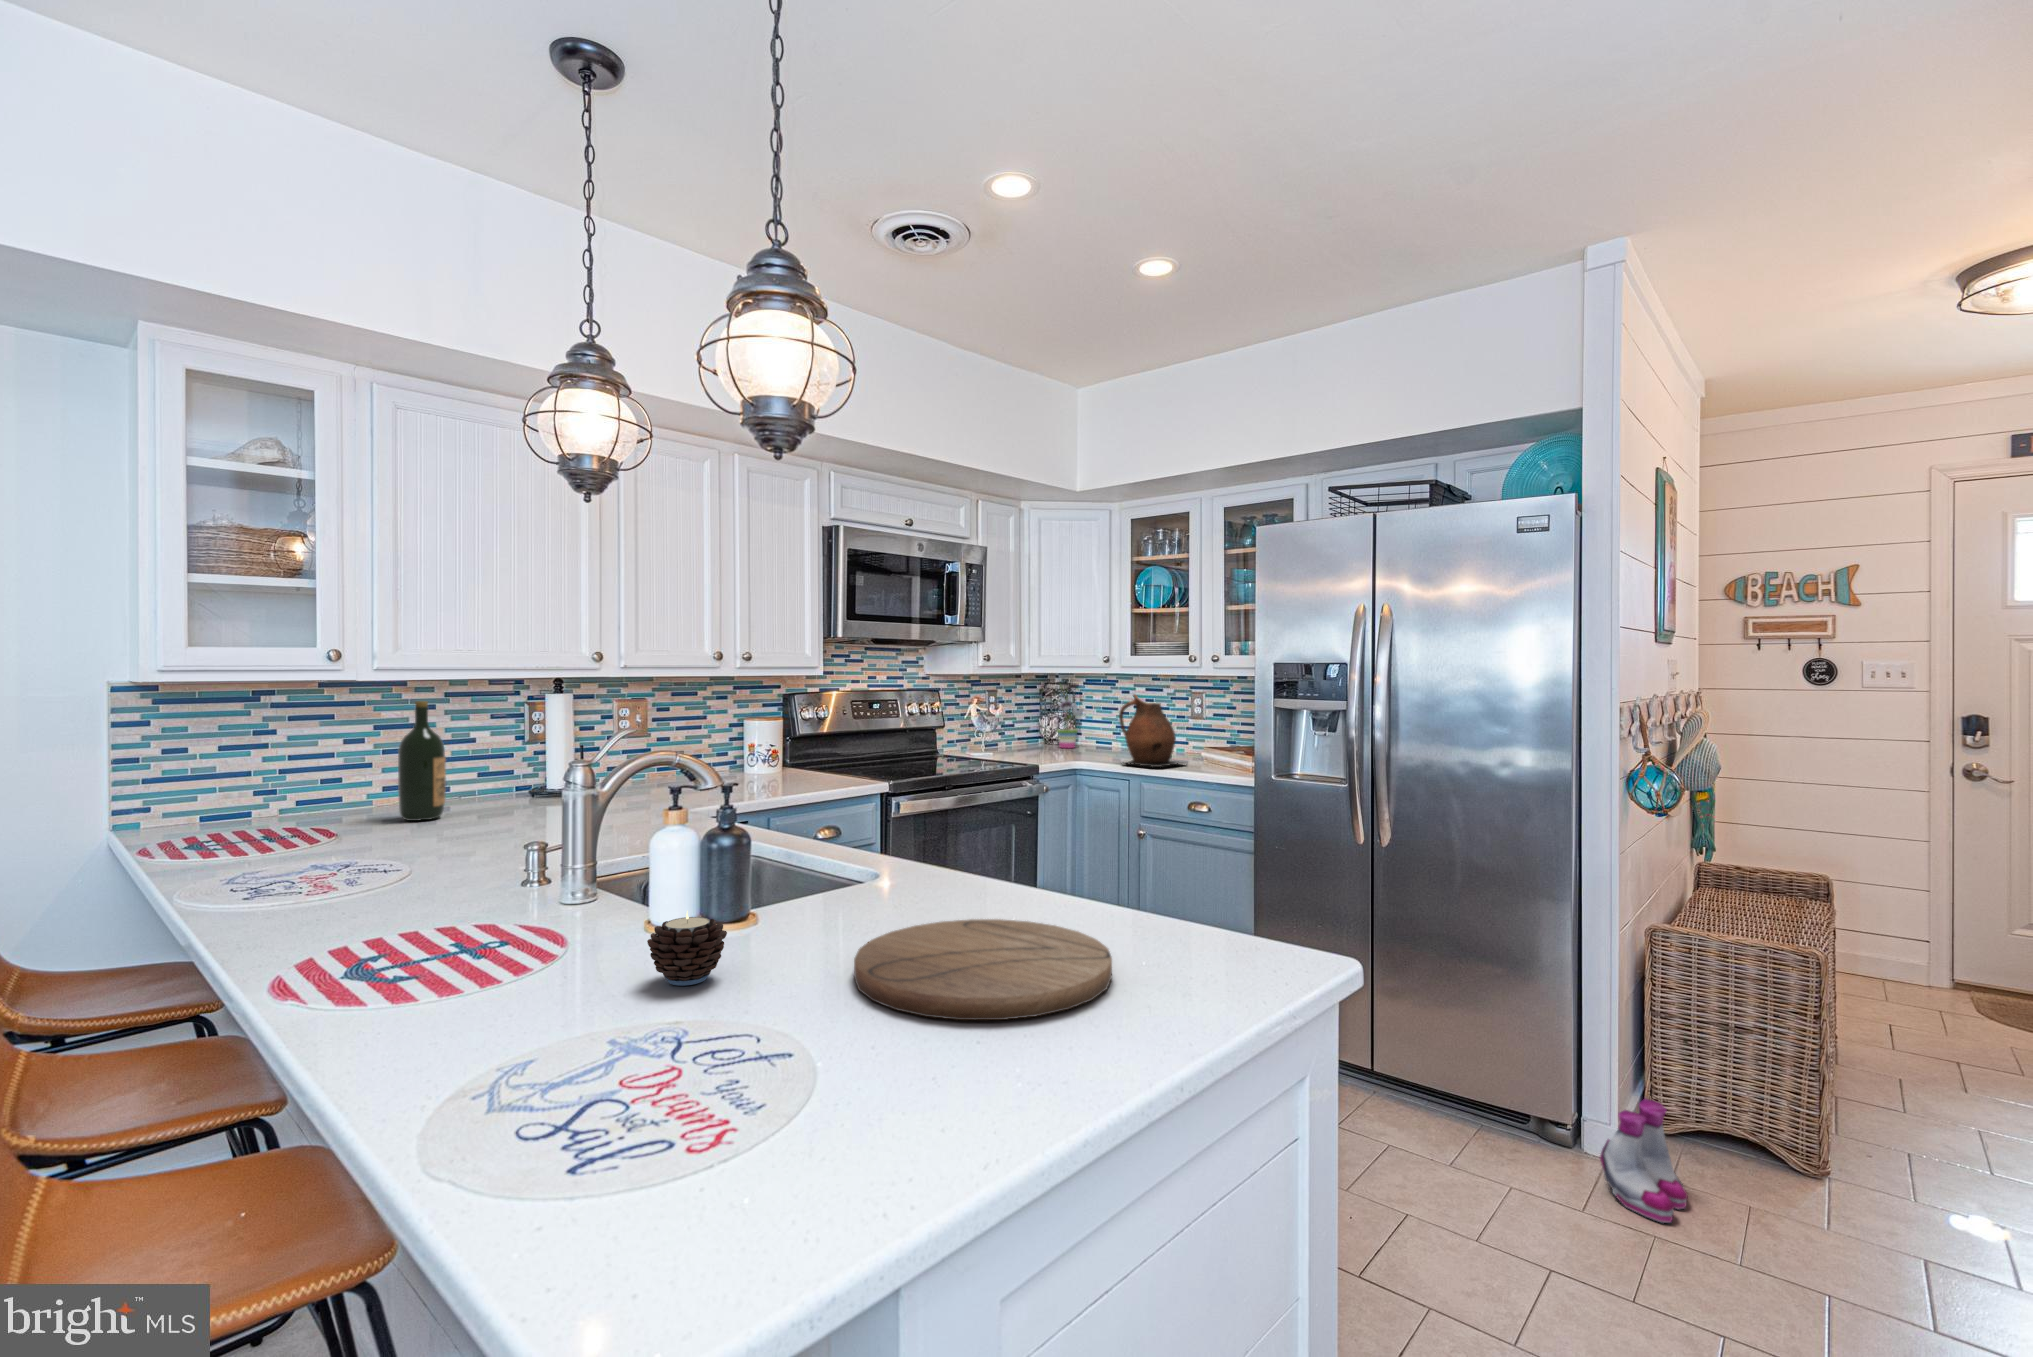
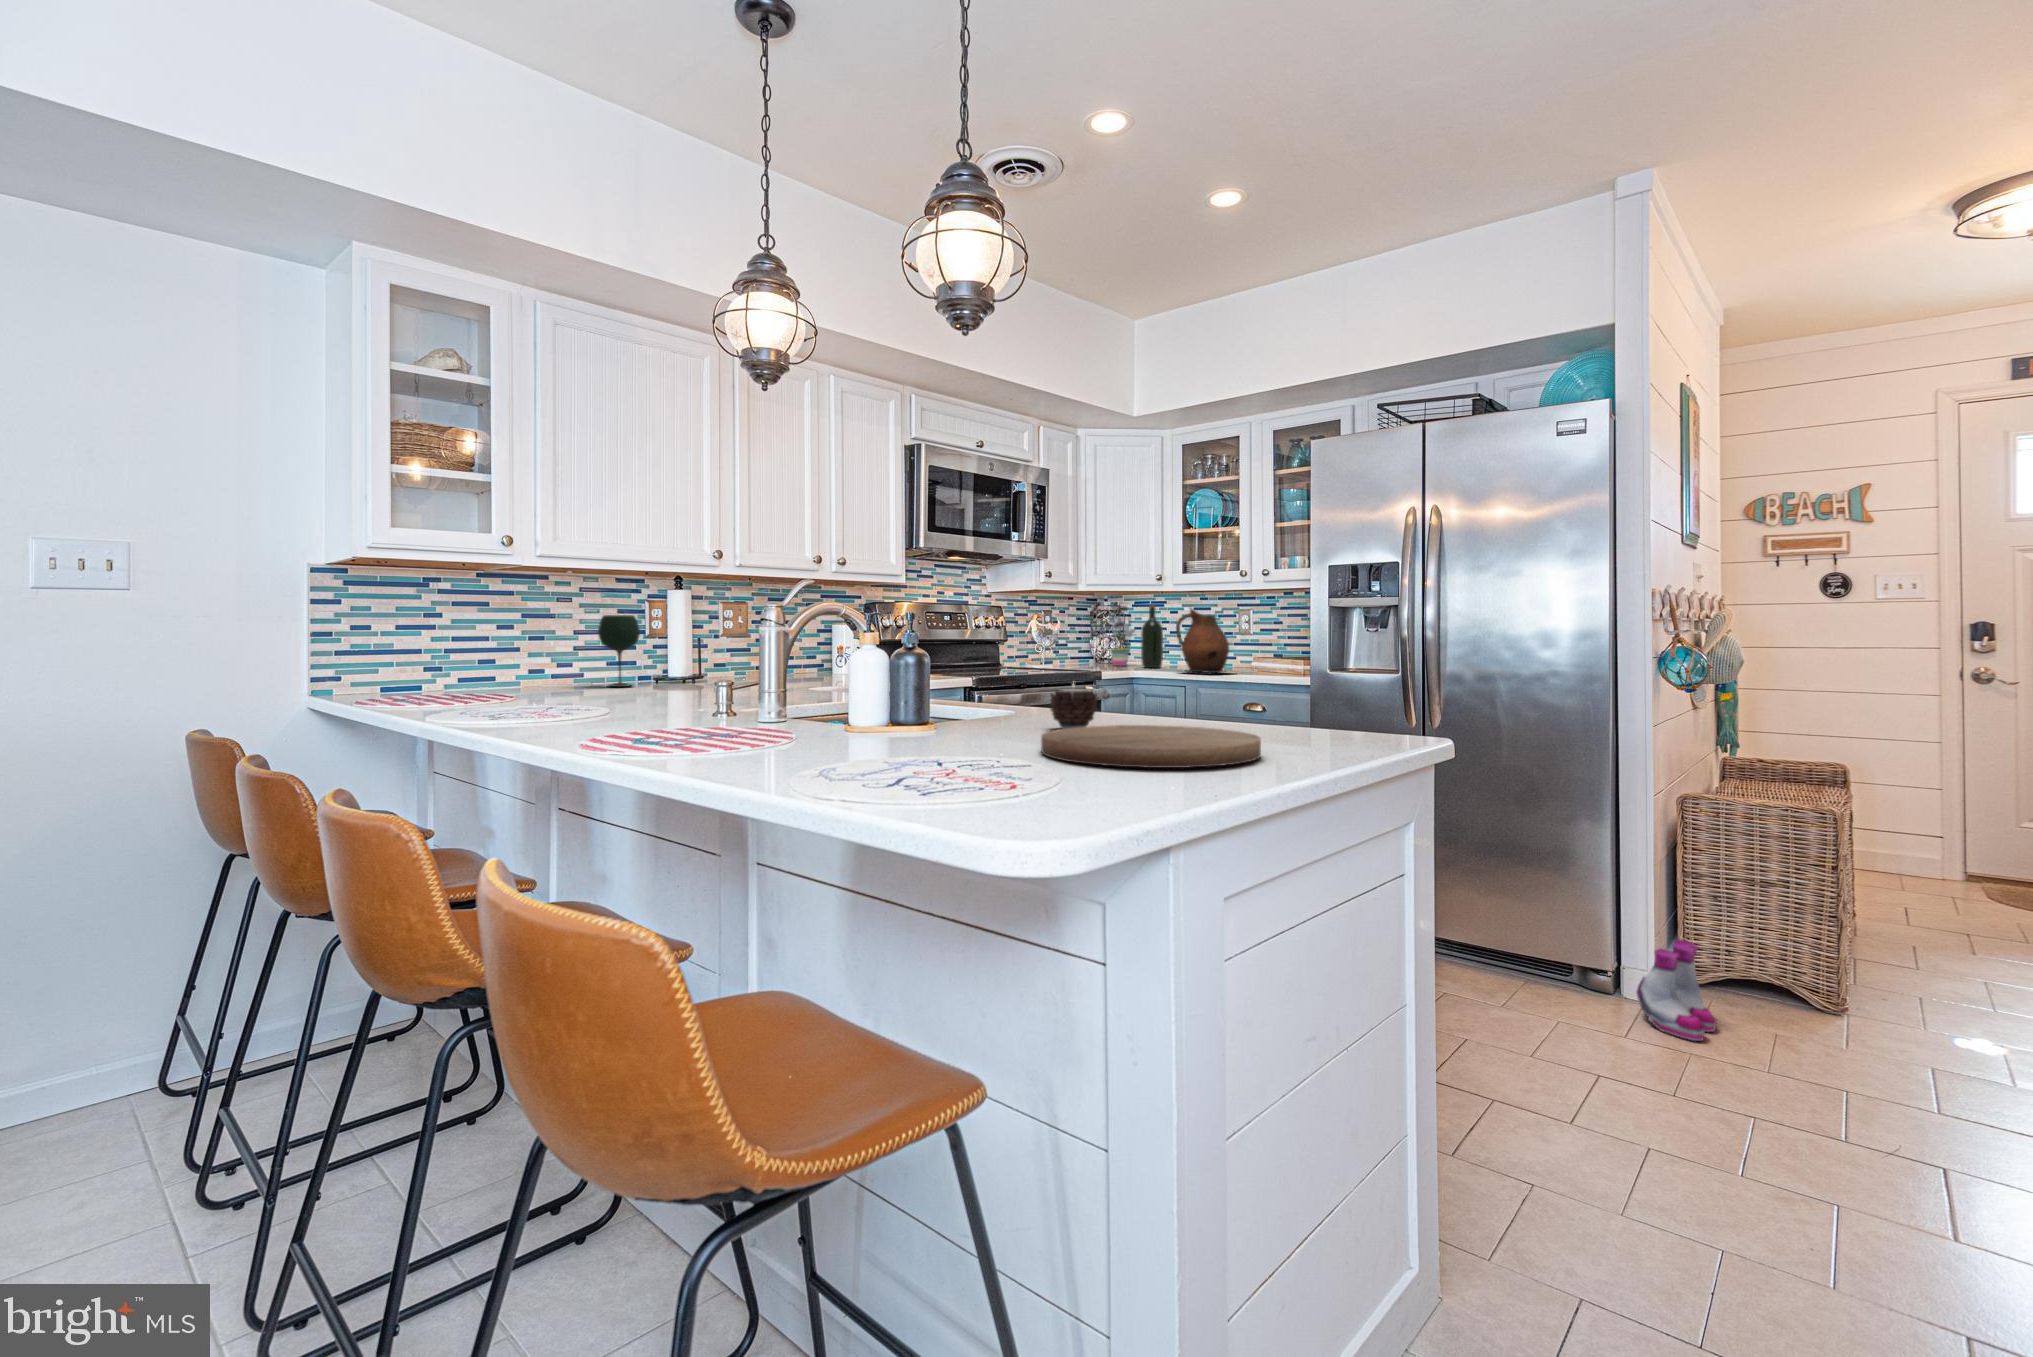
wine bottle: present [398,701,446,821] -> present [1141,605,1163,668]
wine glass: none [462,724,510,804] -> present [598,615,640,687]
candle: present [647,911,727,986] -> present [1051,689,1097,729]

